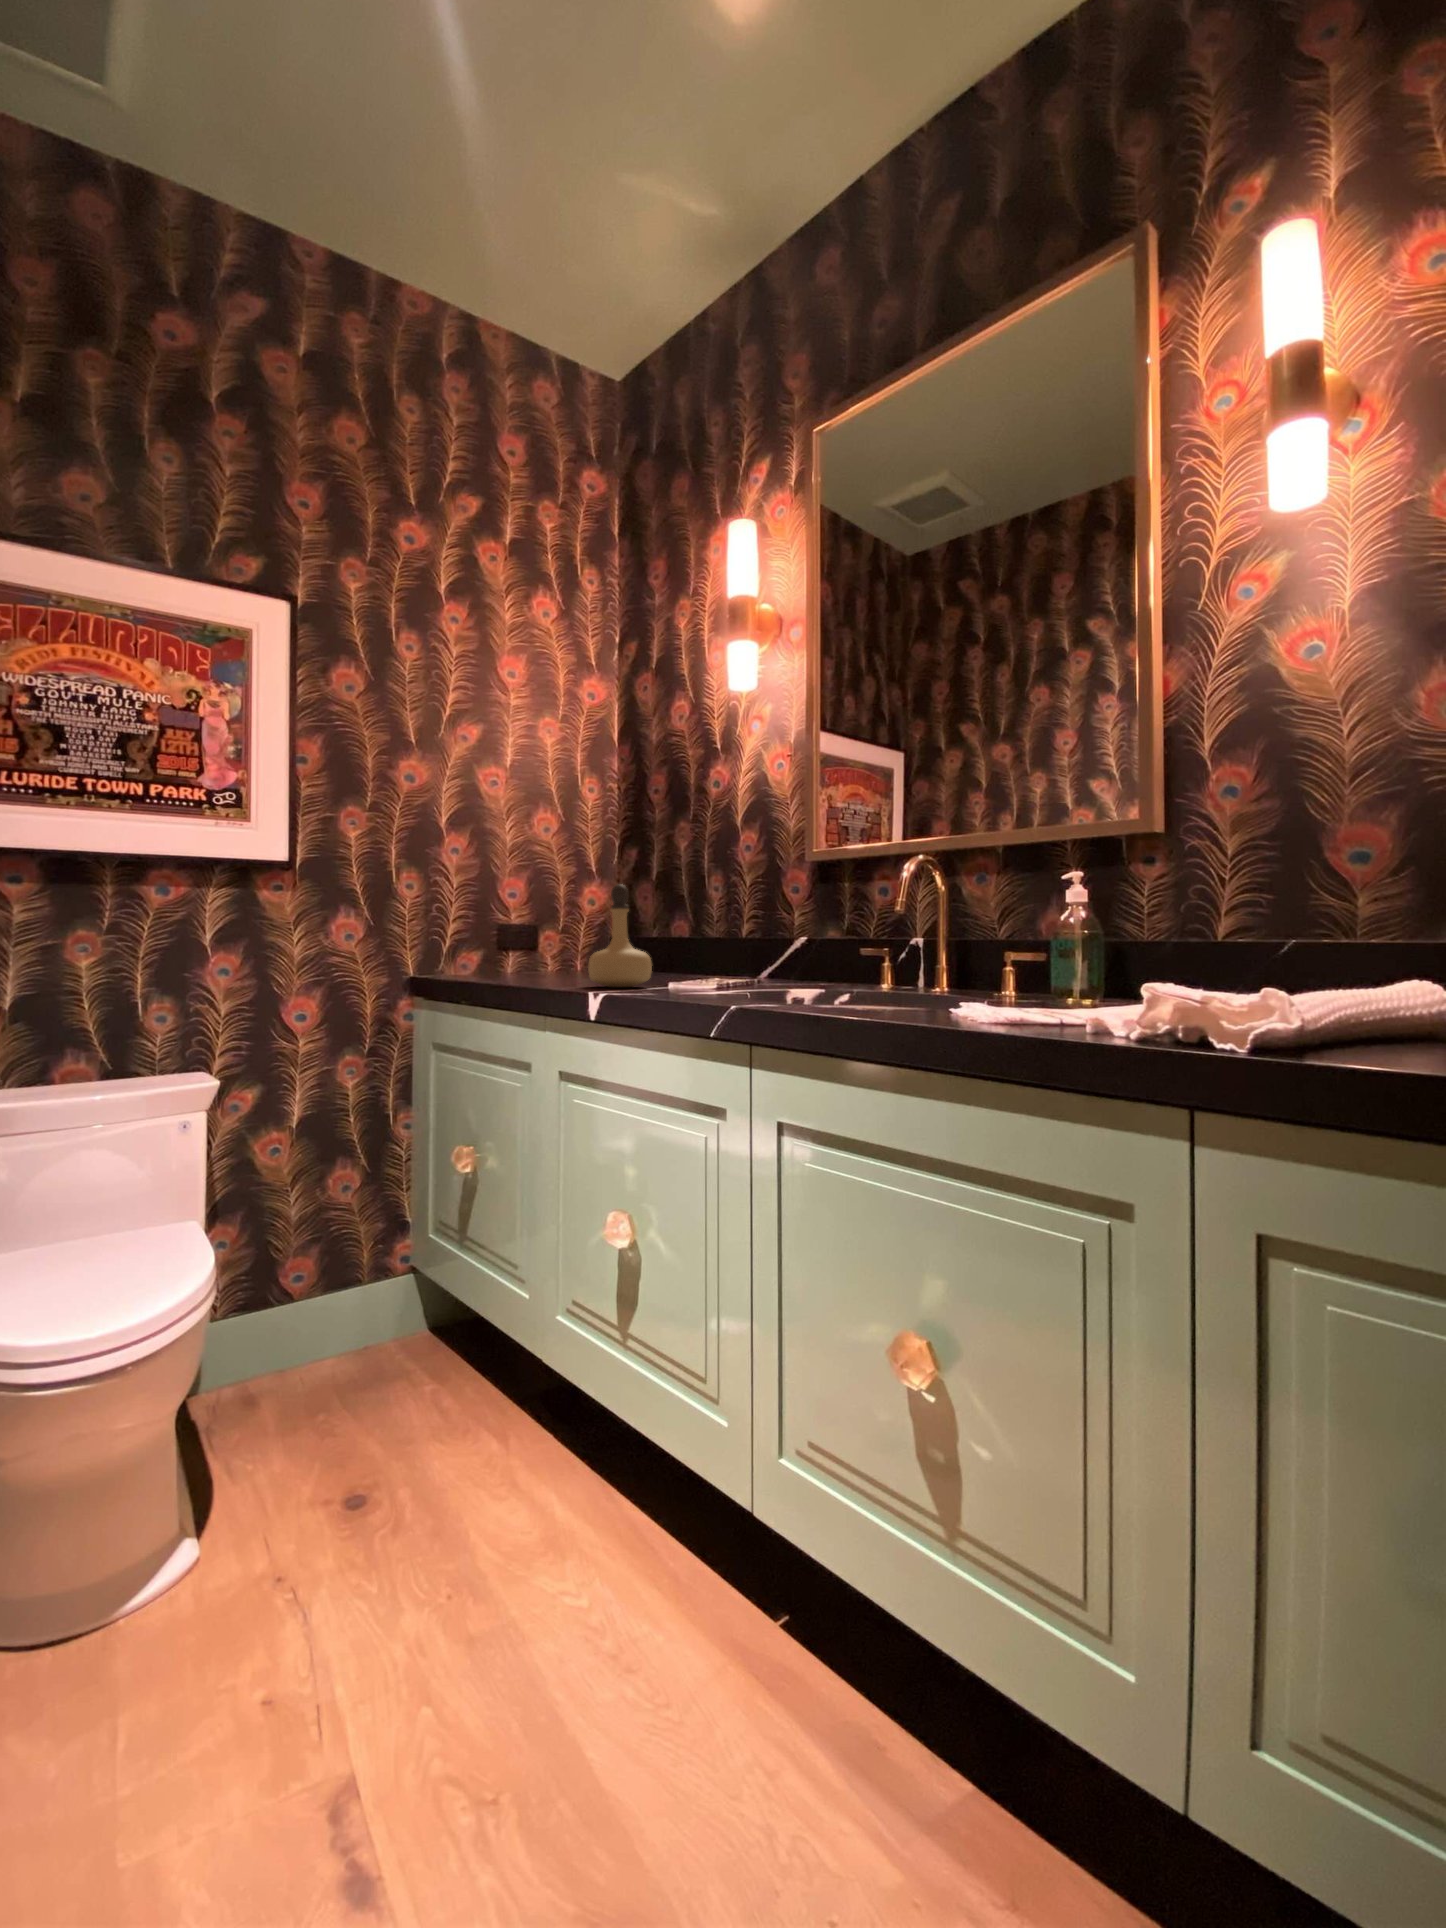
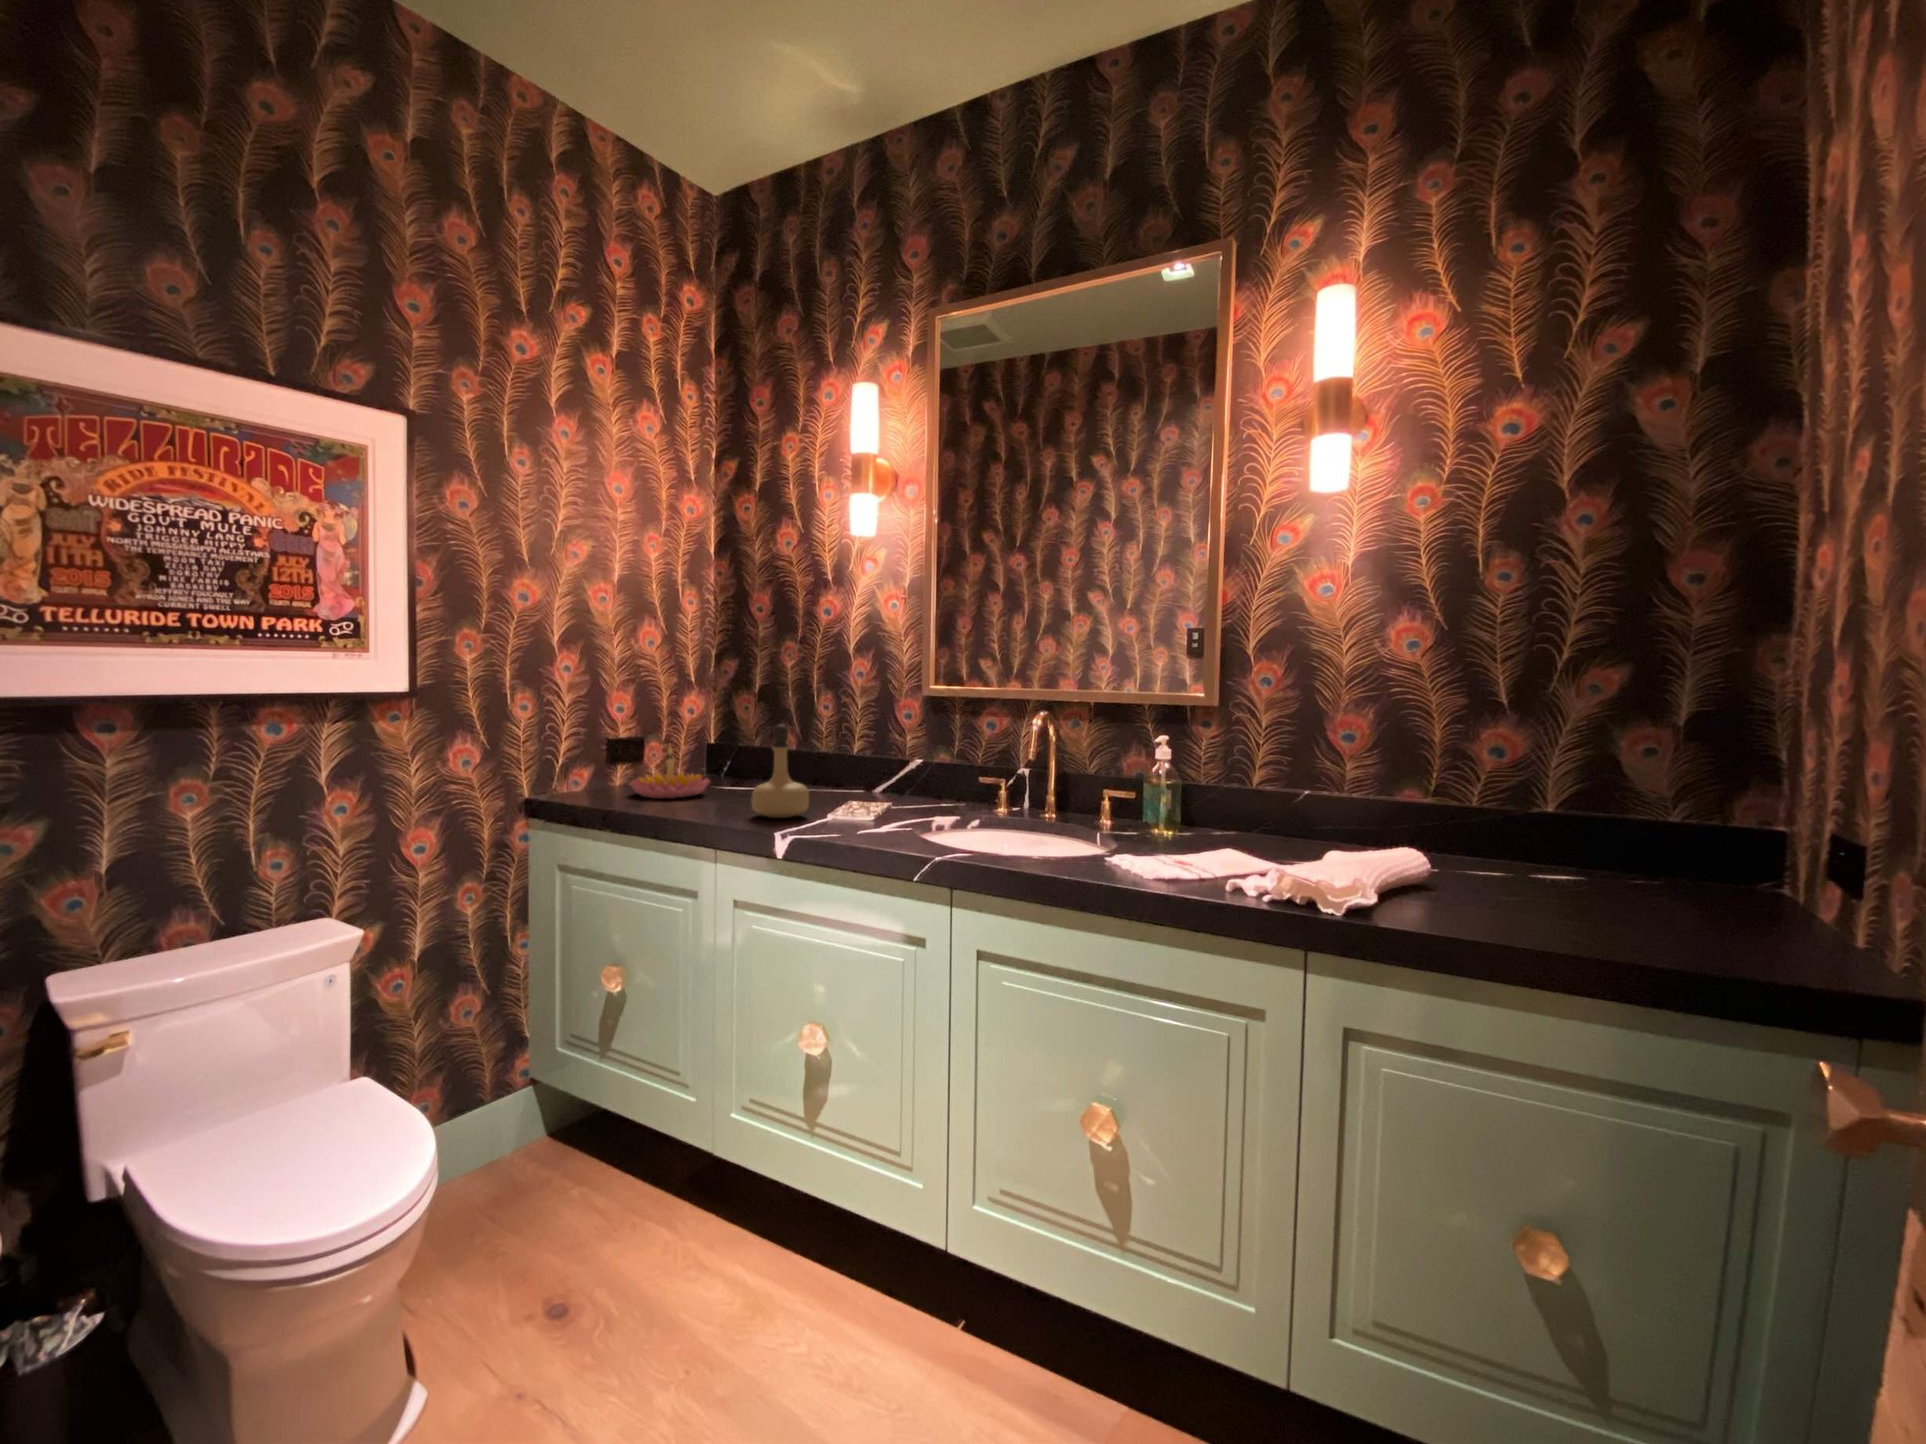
candle holder: none [501,922,584,979] -> present [630,745,710,799]

